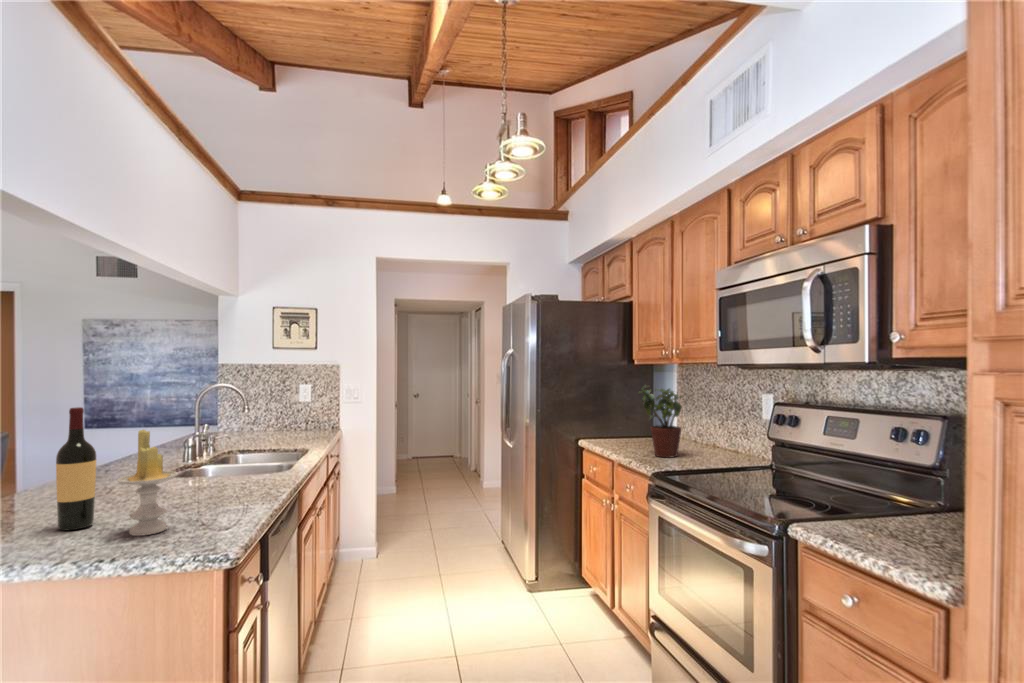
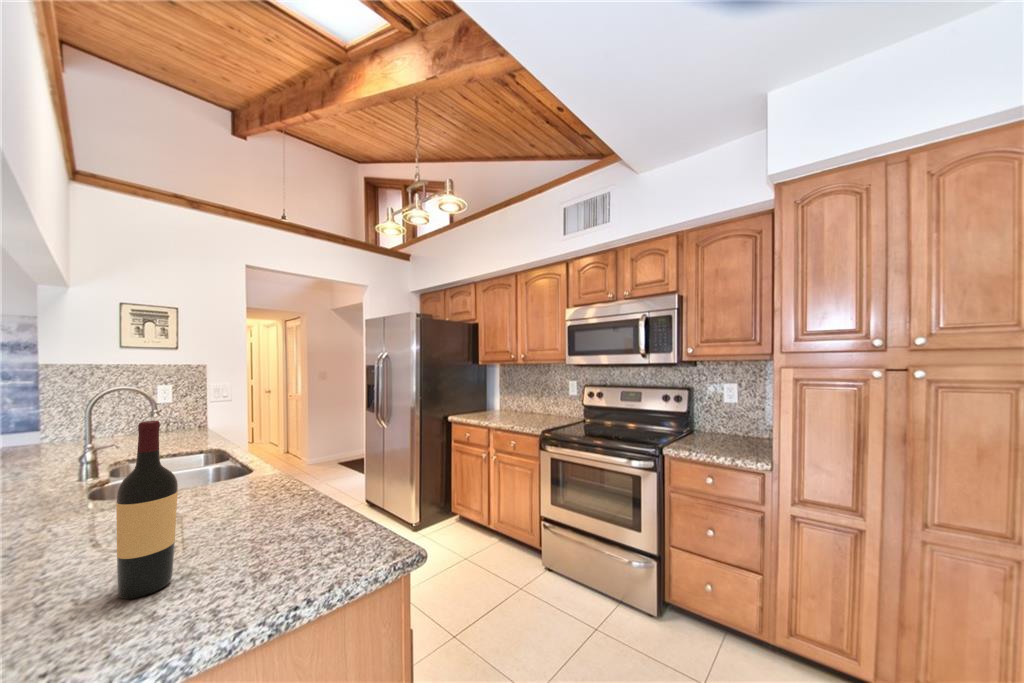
potted plant: present [639,386,682,458] -> none [502,376,531,423]
candle: present [118,430,178,536] -> none [237,440,309,571]

